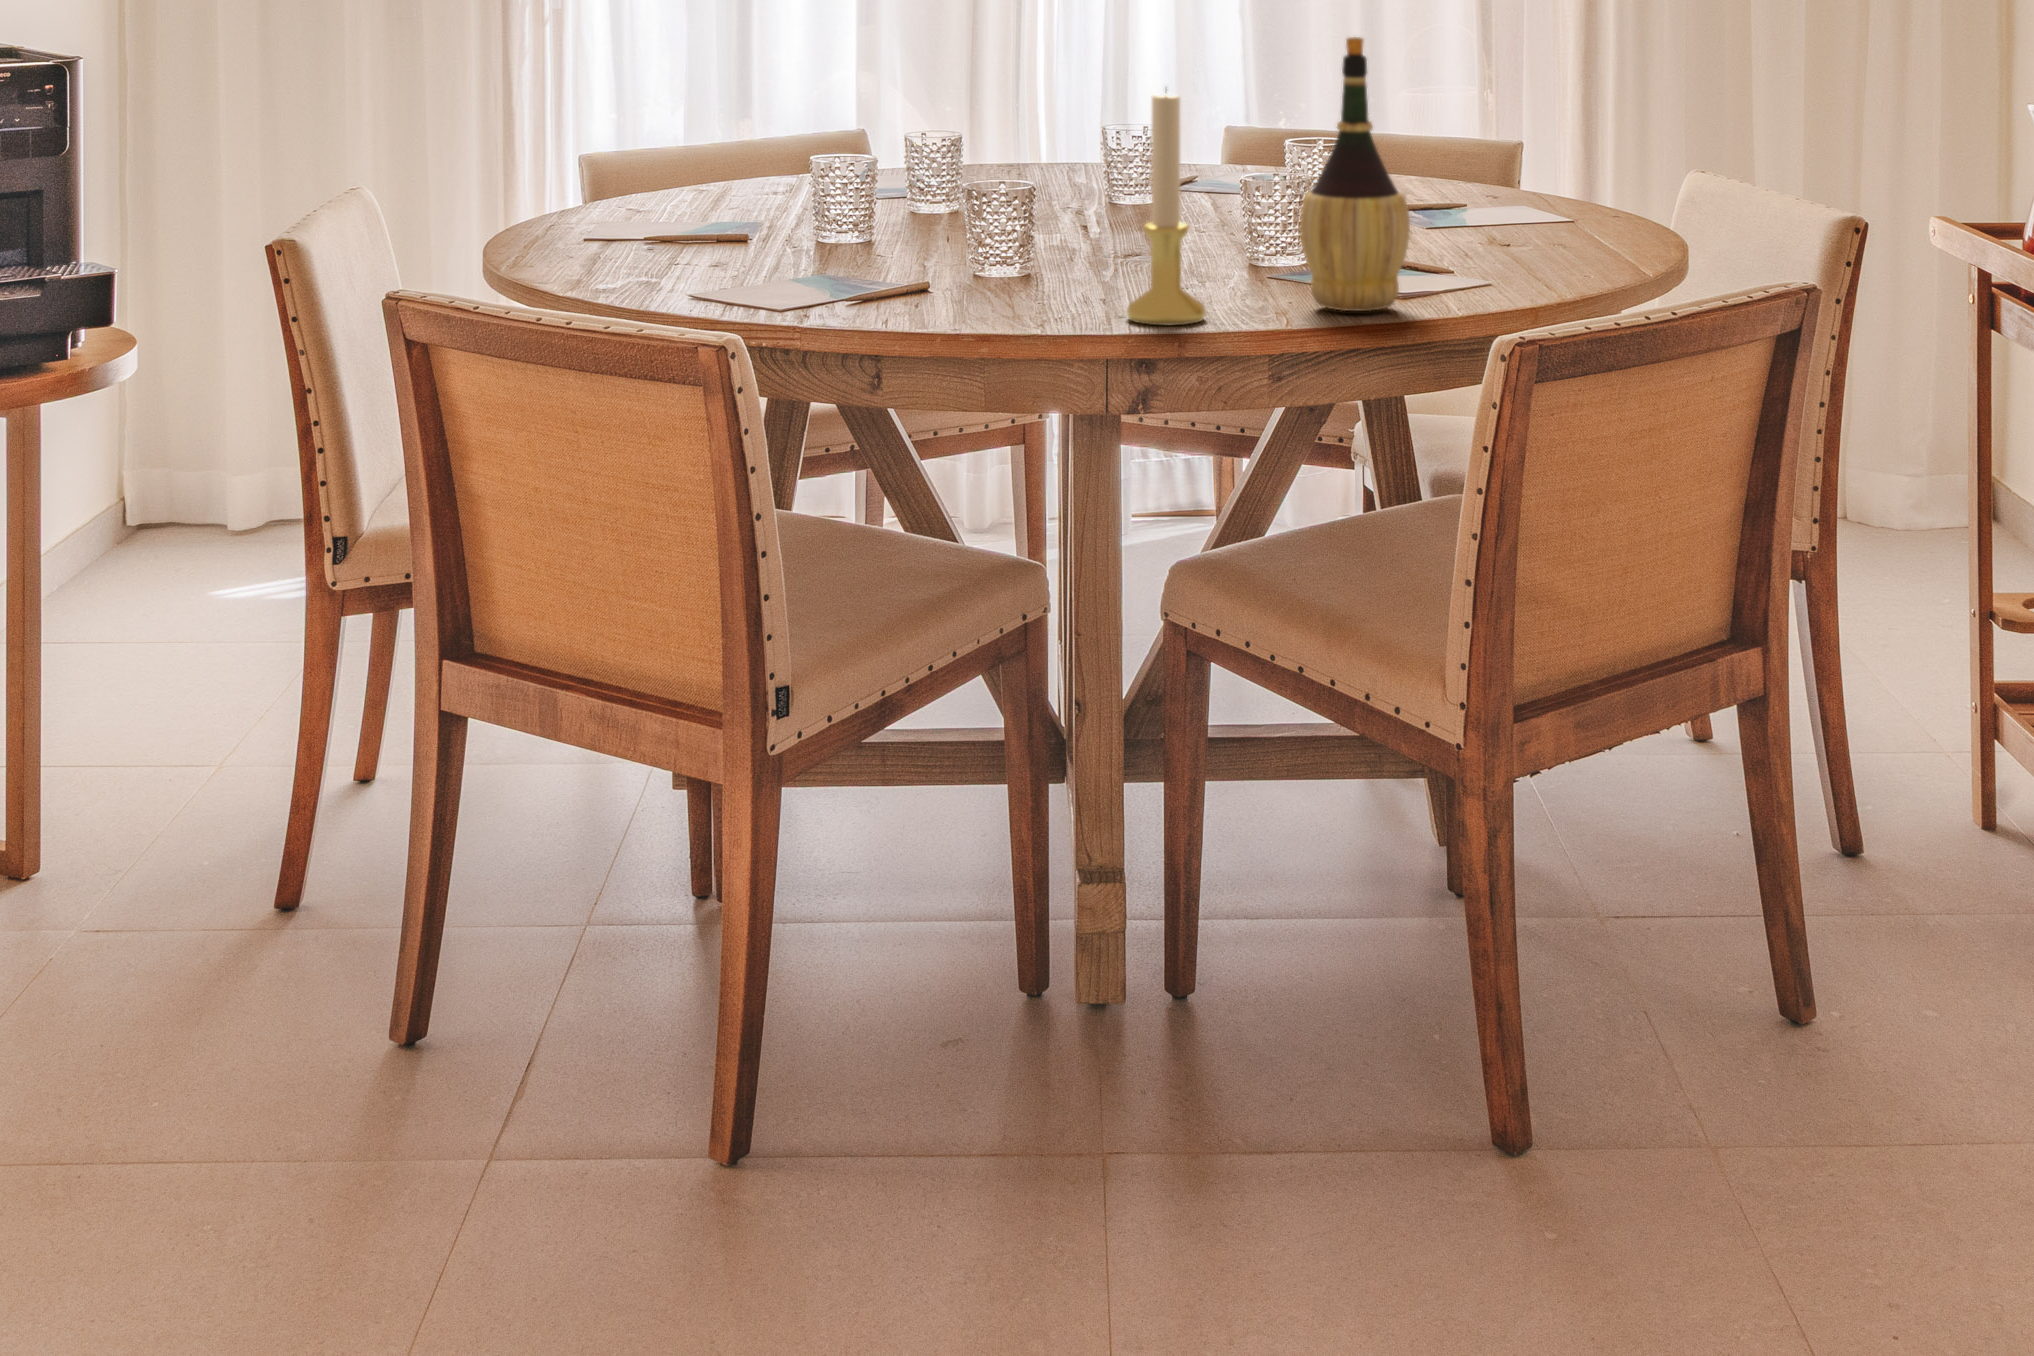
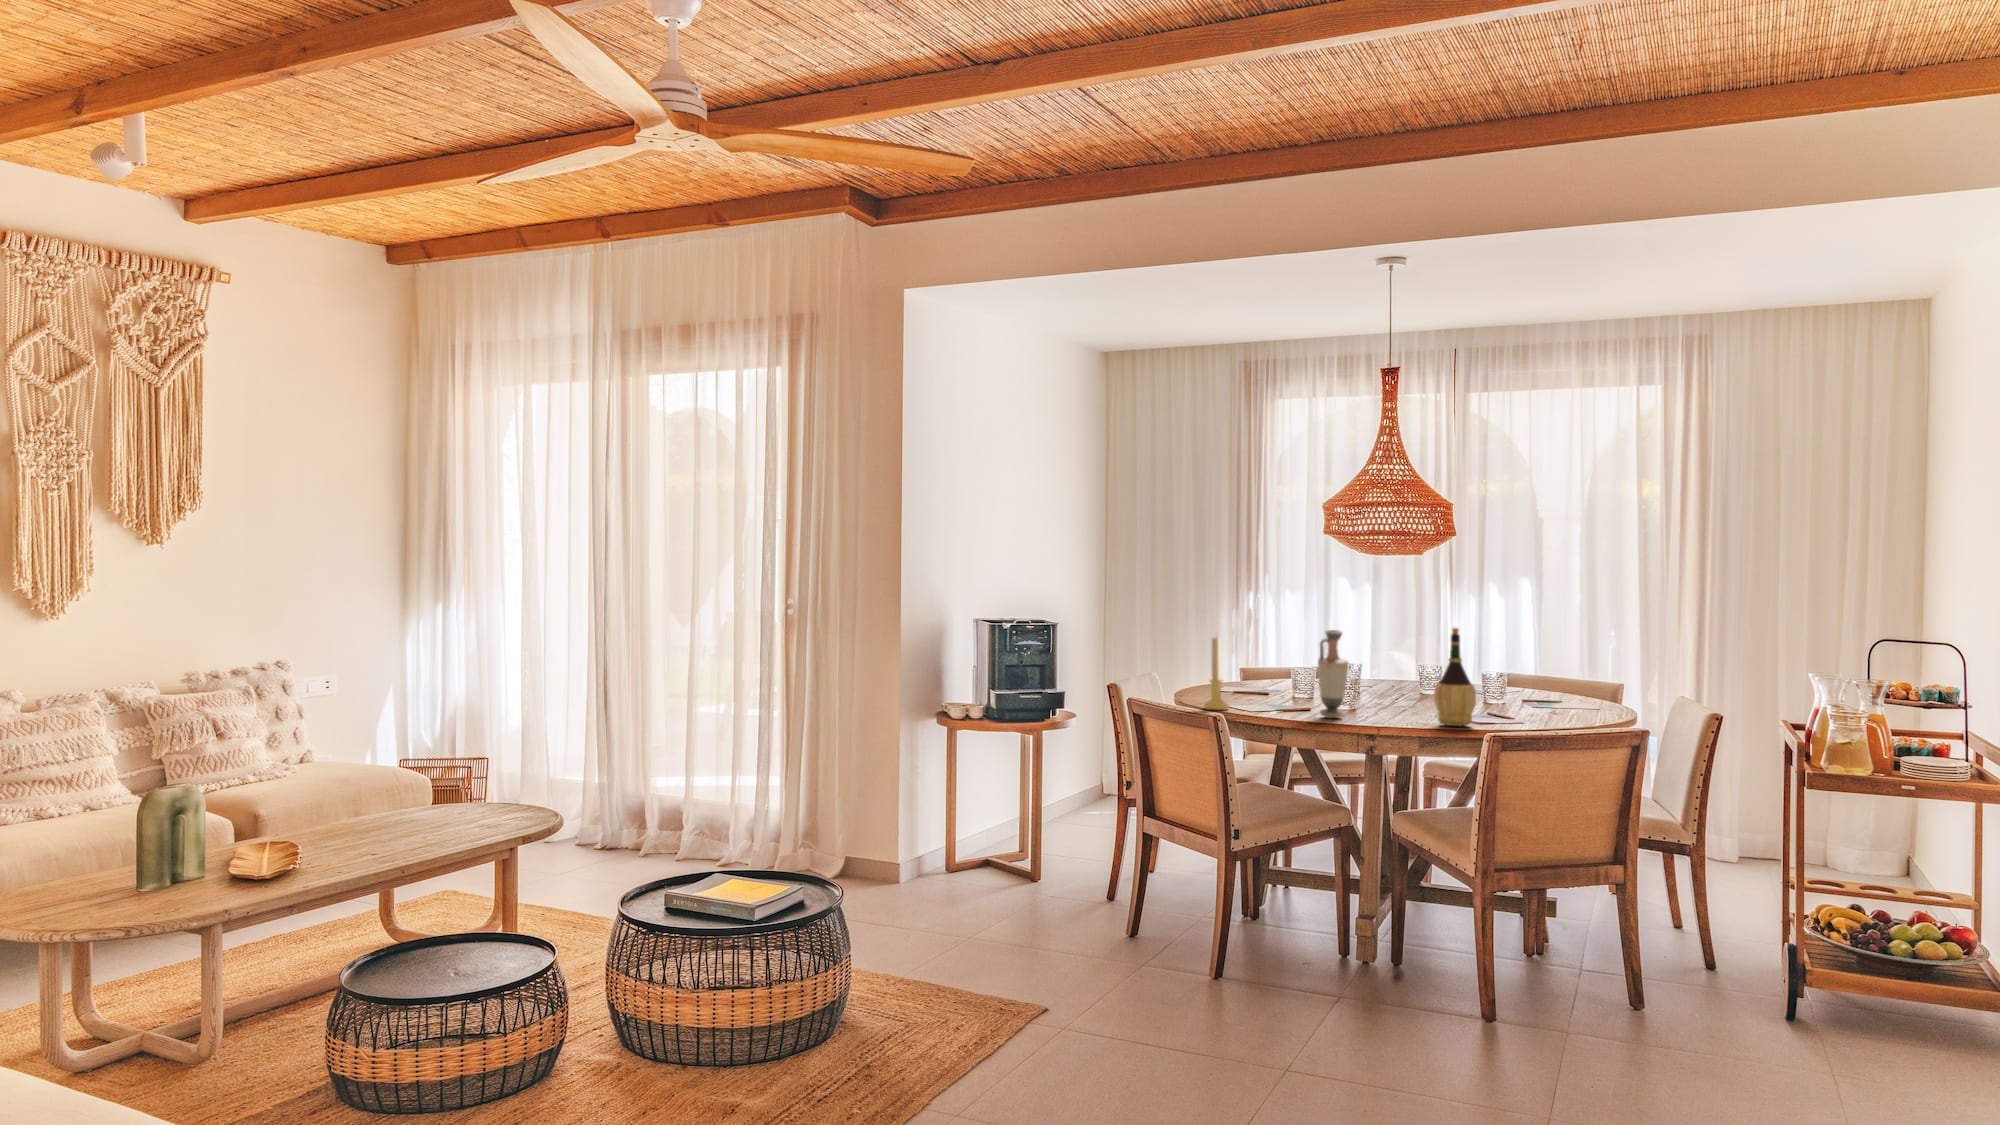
vase: none [981,55,1066,314] -> present [1318,630,1348,718]
candle holder: present [1127,93,1206,325] -> present [1203,637,1229,710]

